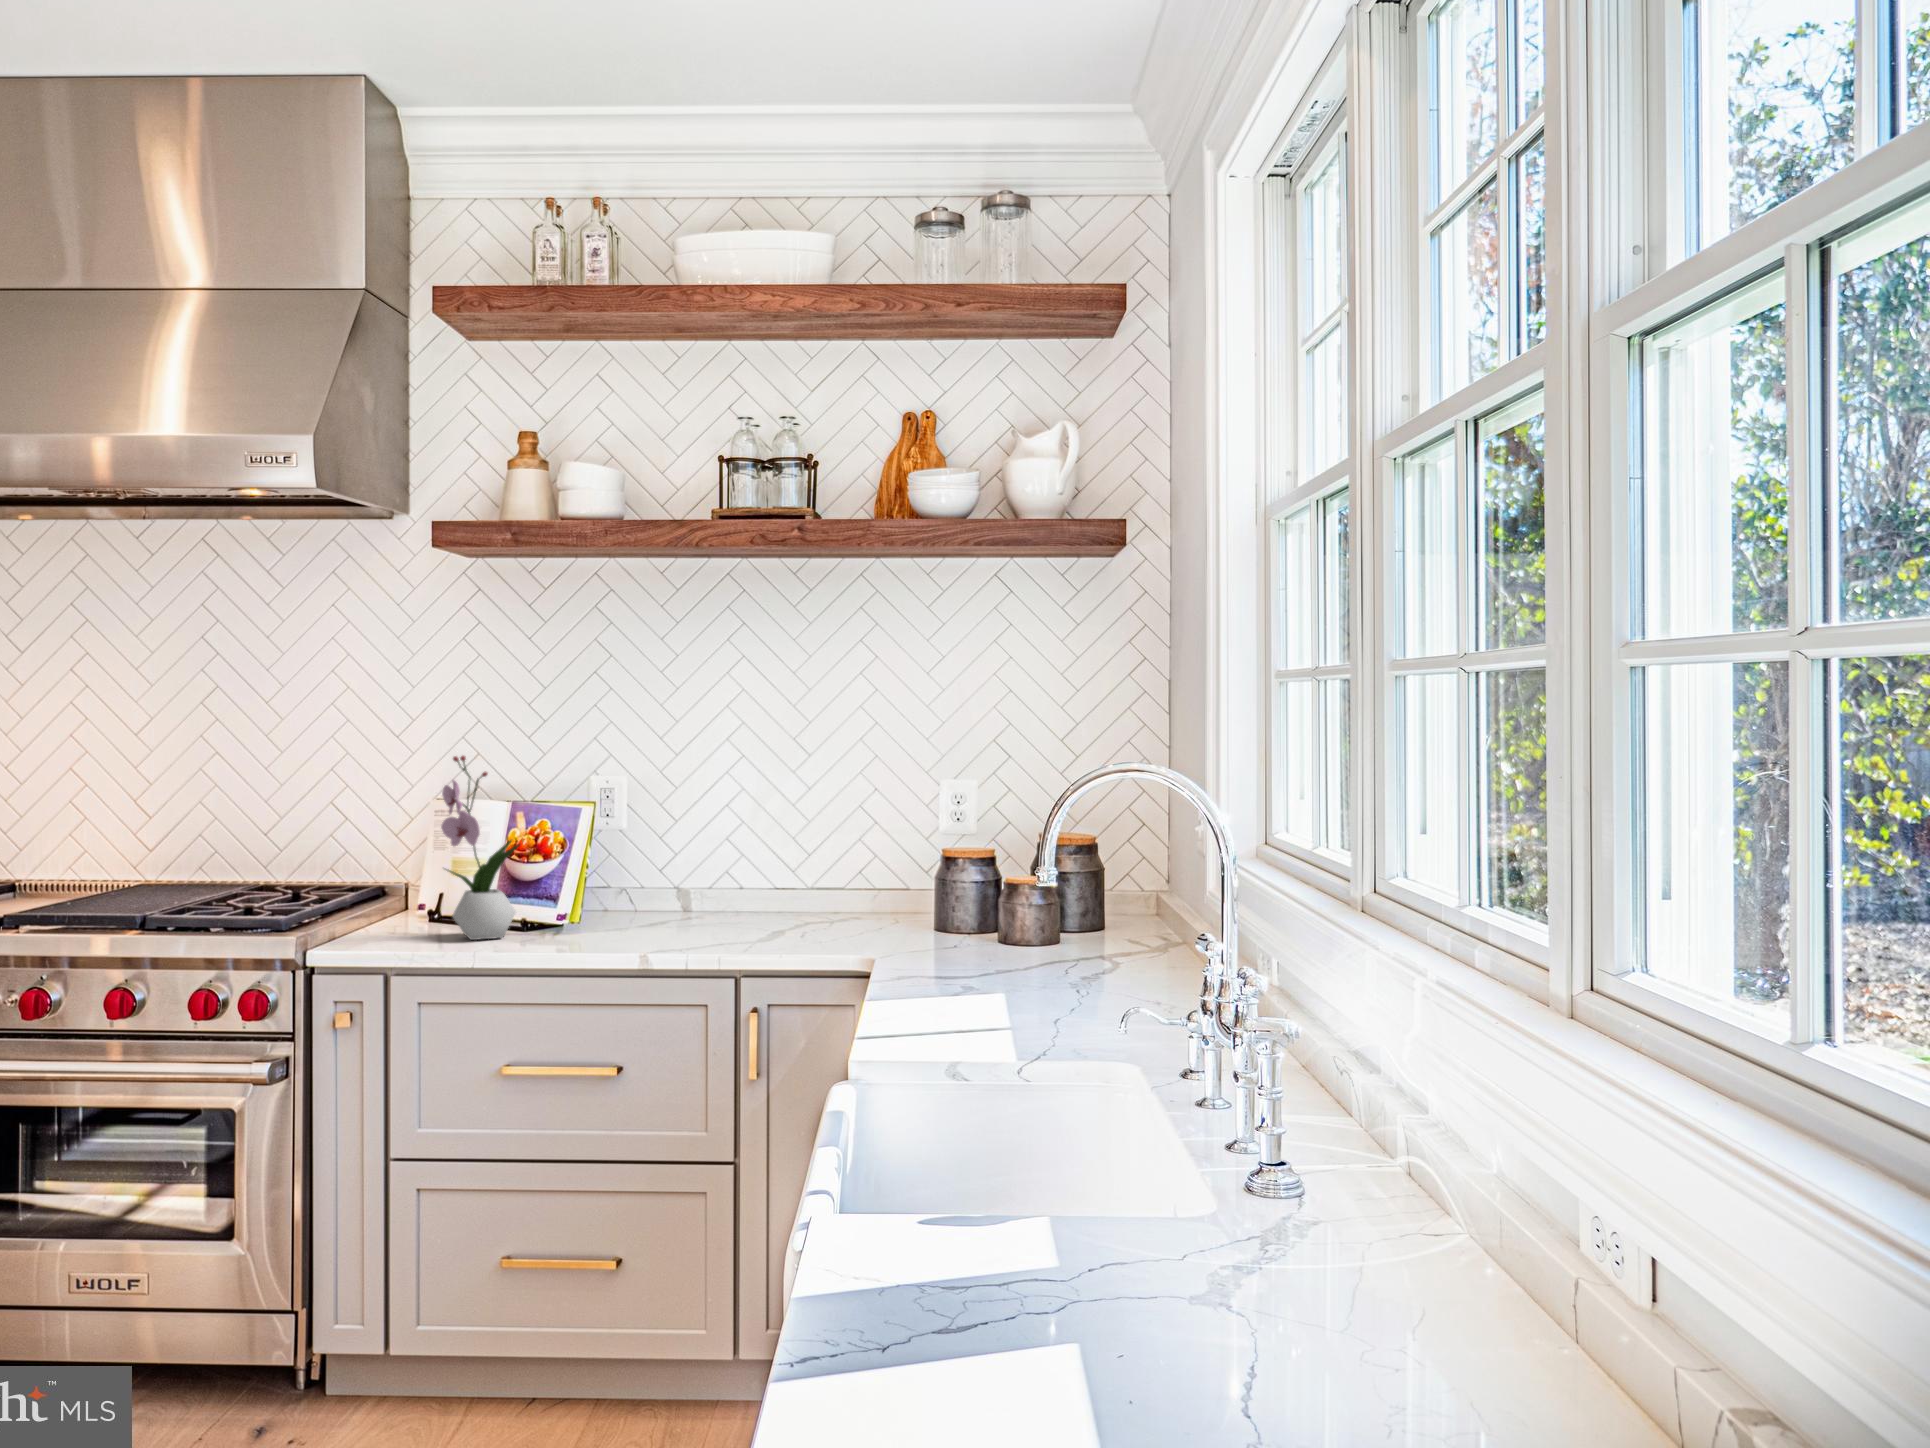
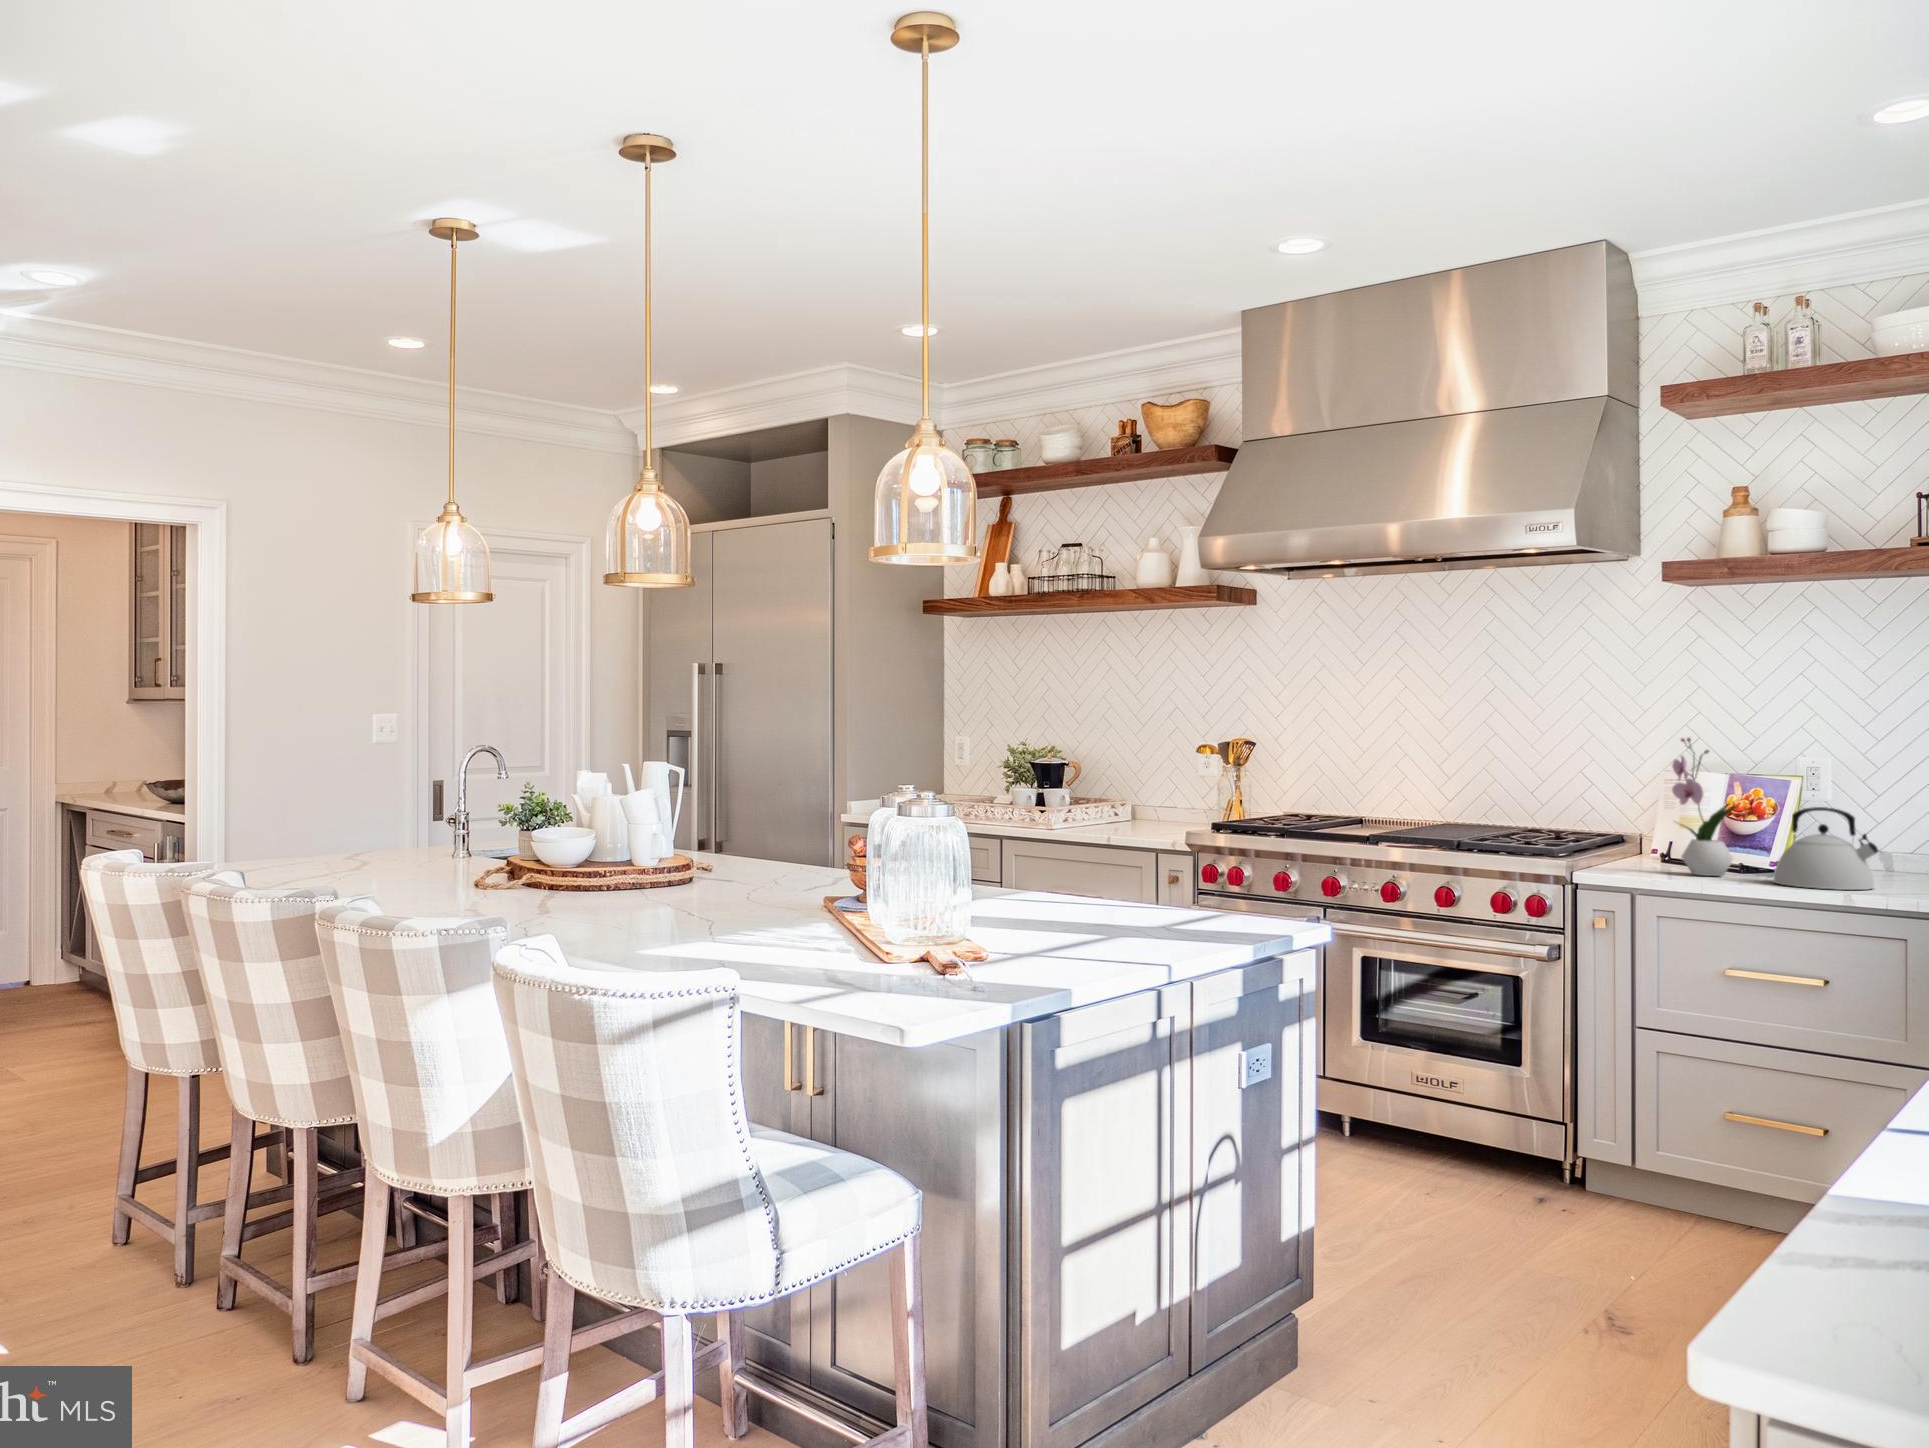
kettle: none [562,843,679,952] -> present [1774,807,1878,890]

